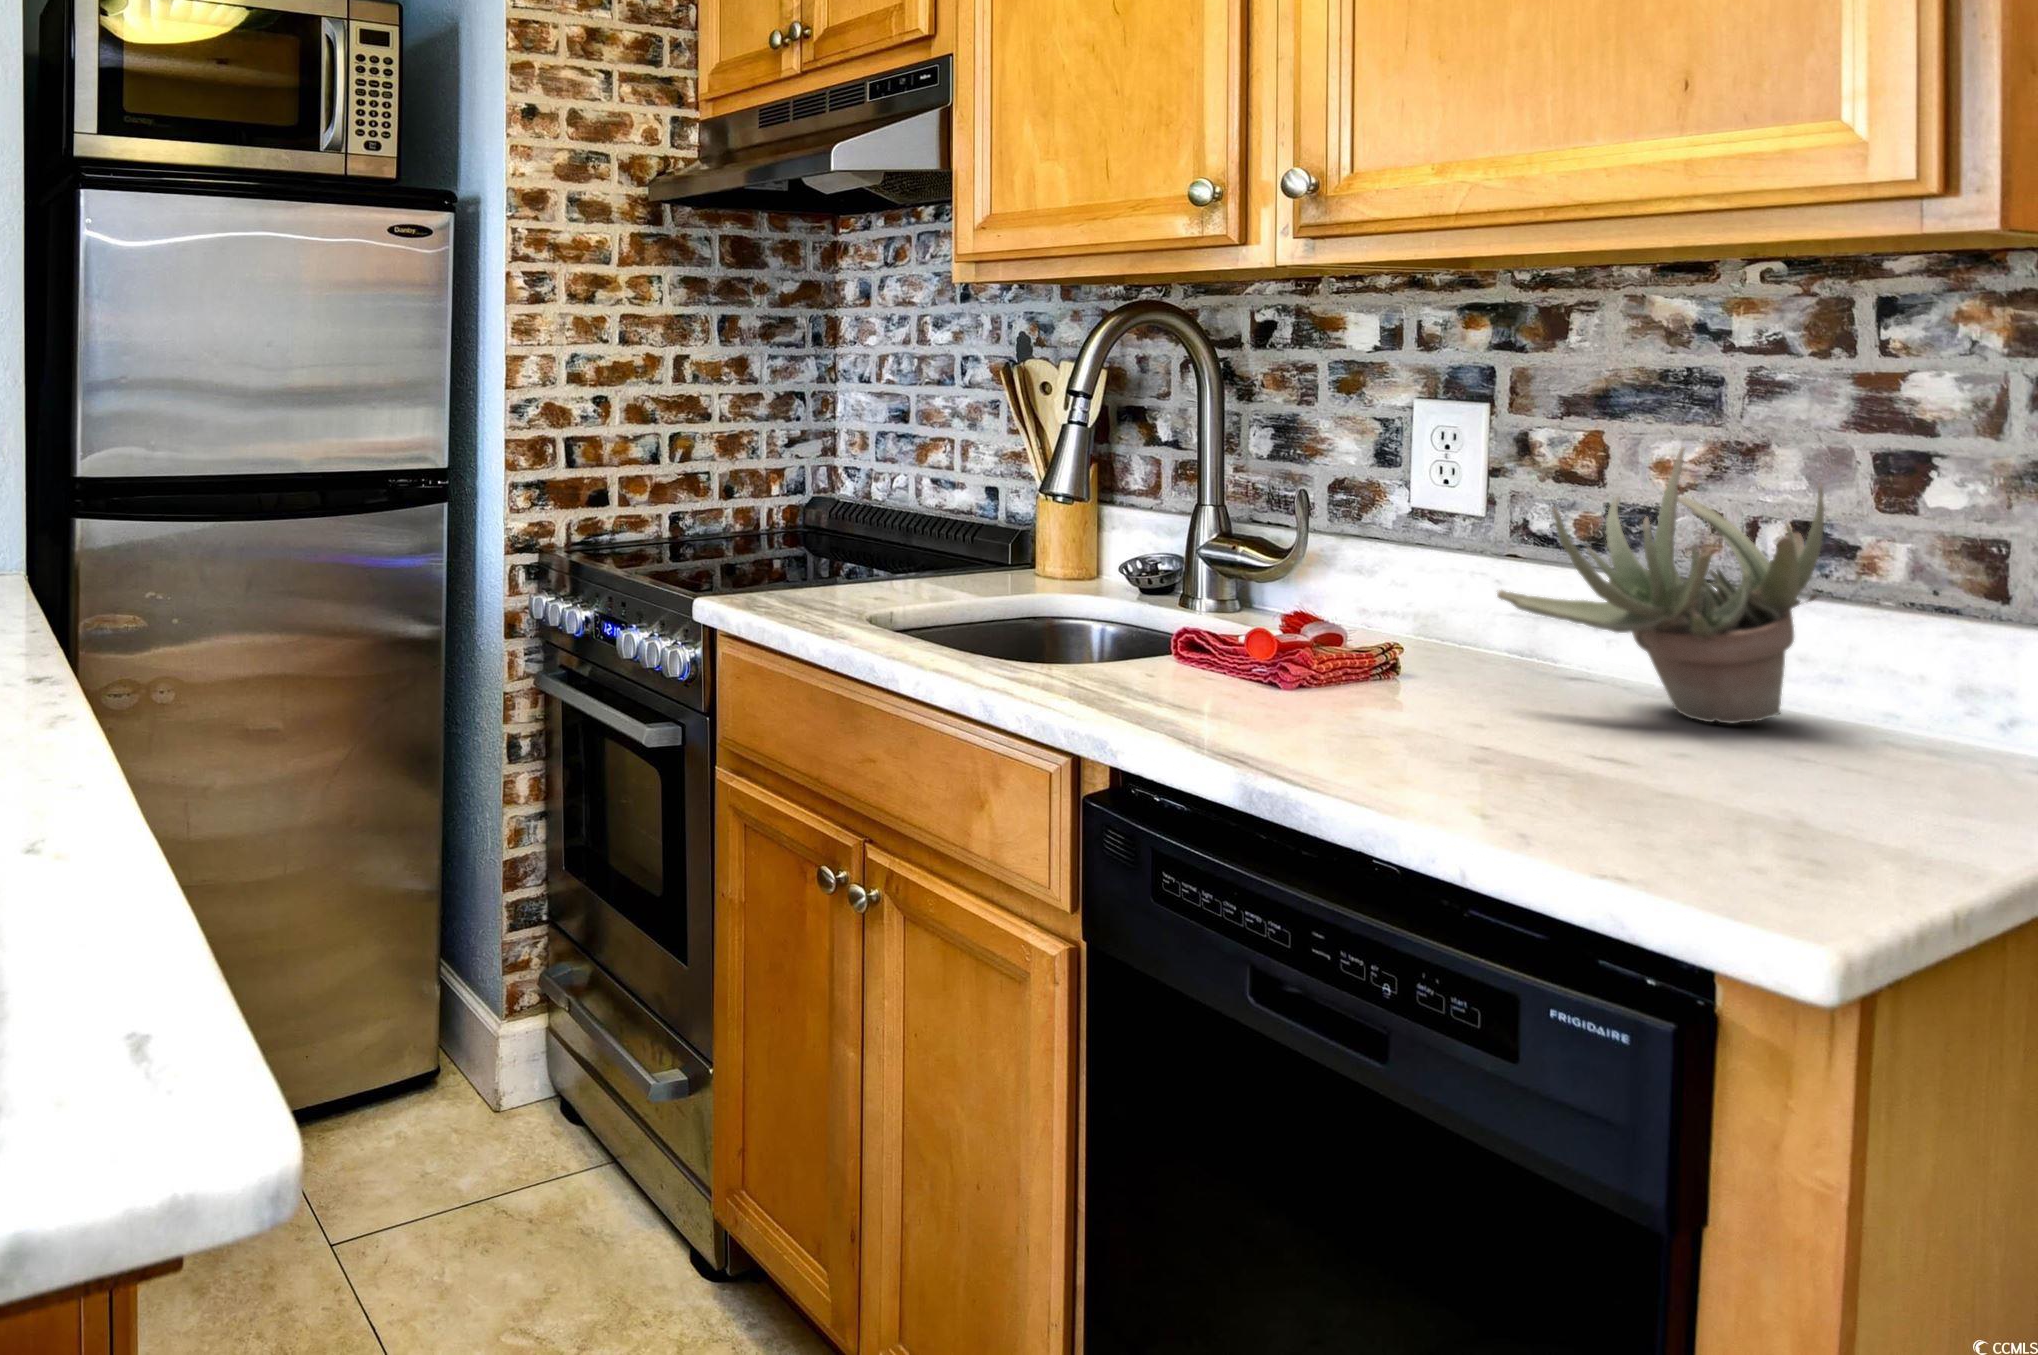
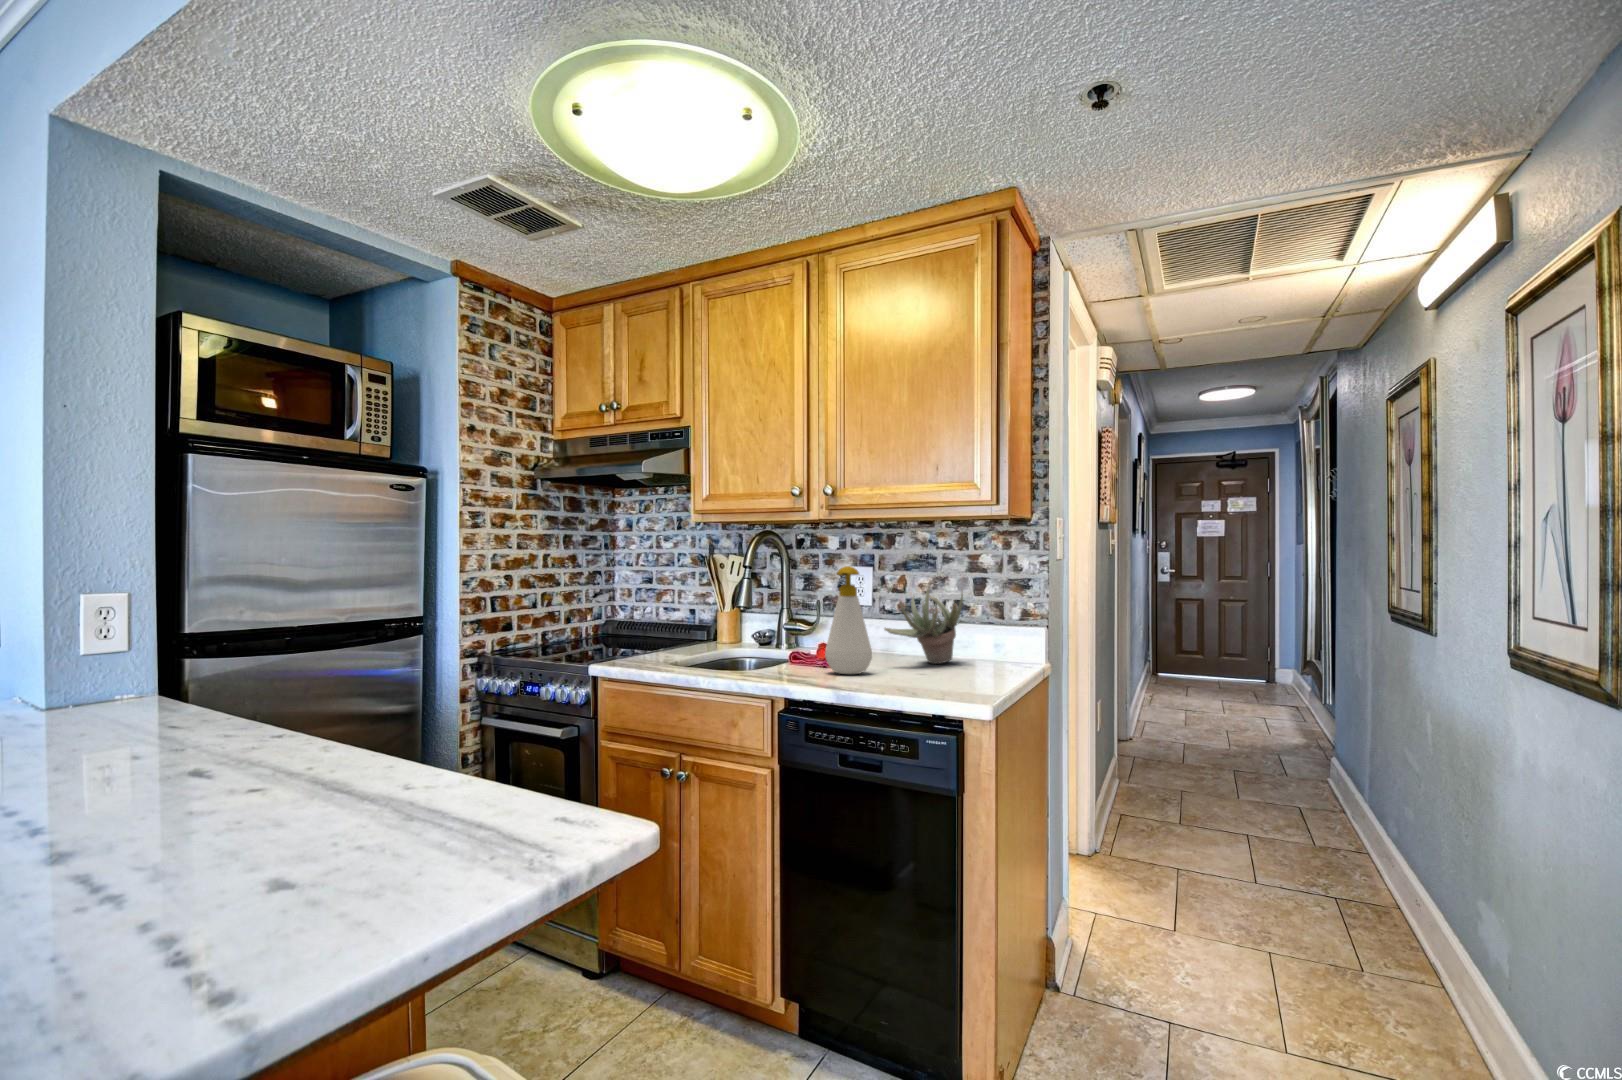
soap bottle: none [1284,400,1444,723] -> present [825,566,872,674]

